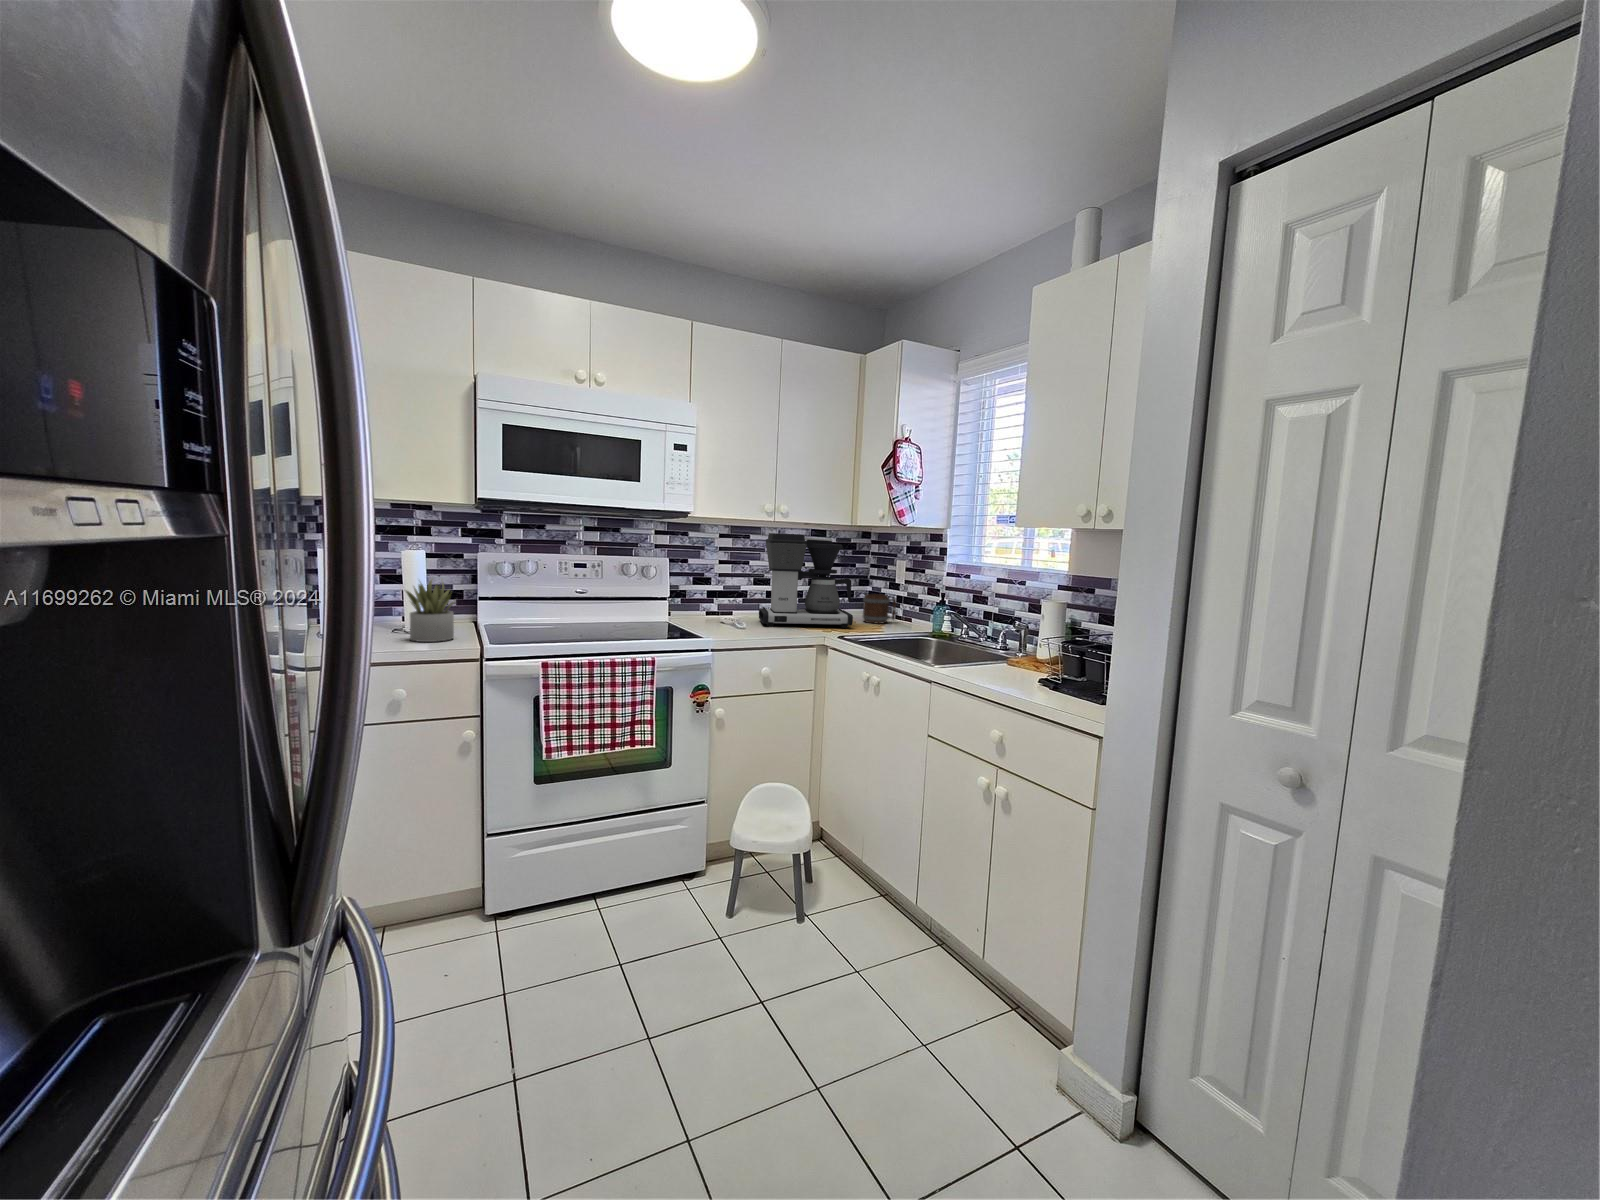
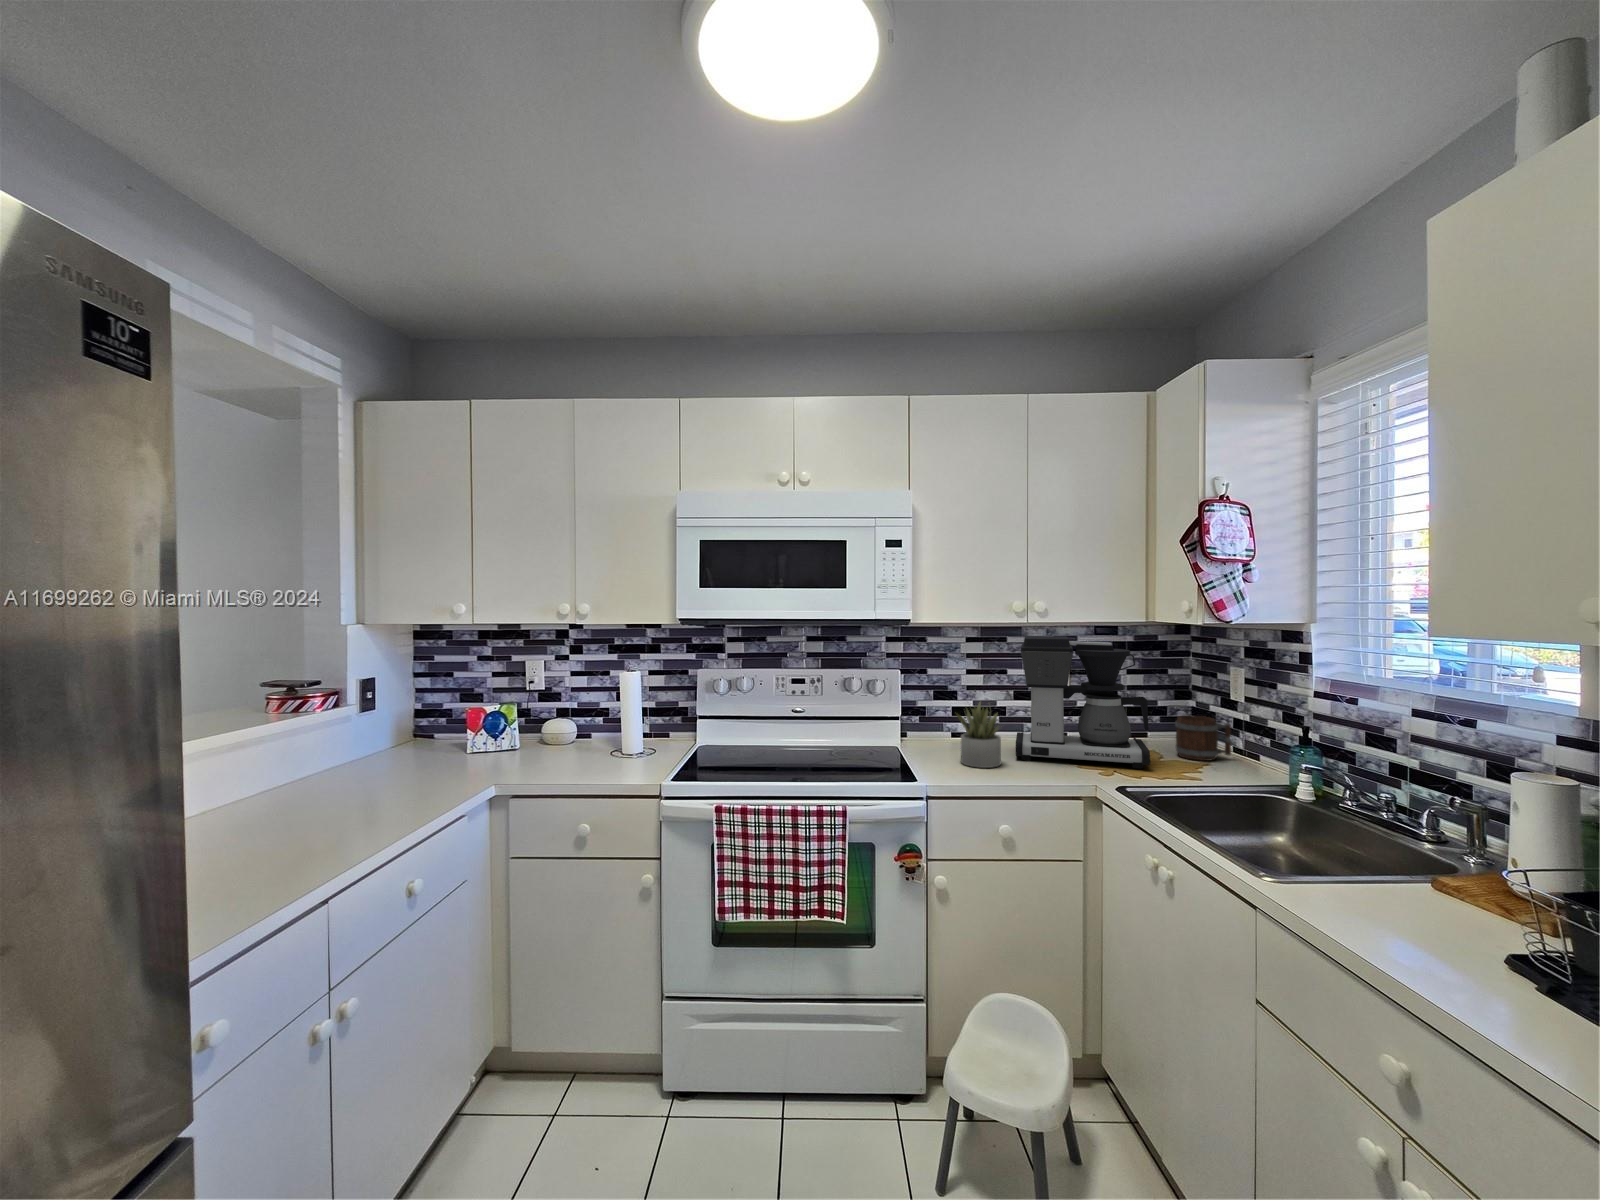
succulent plant: present [406,580,454,642] -> present [956,703,1001,768]

